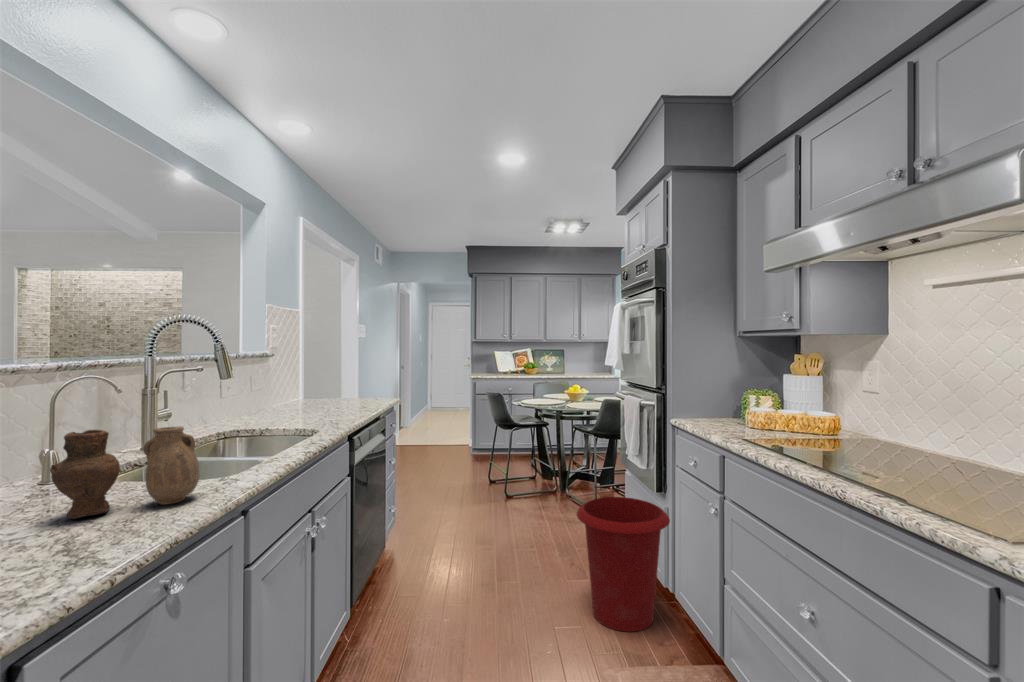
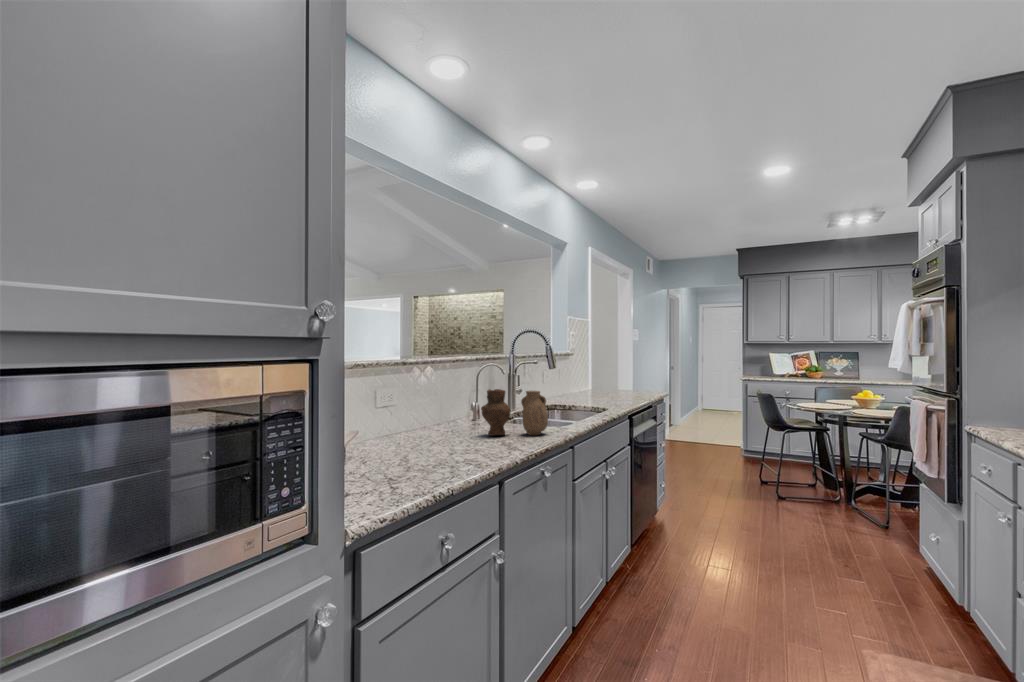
waste bin: present [577,497,670,632] -> none [844,498,959,633]

